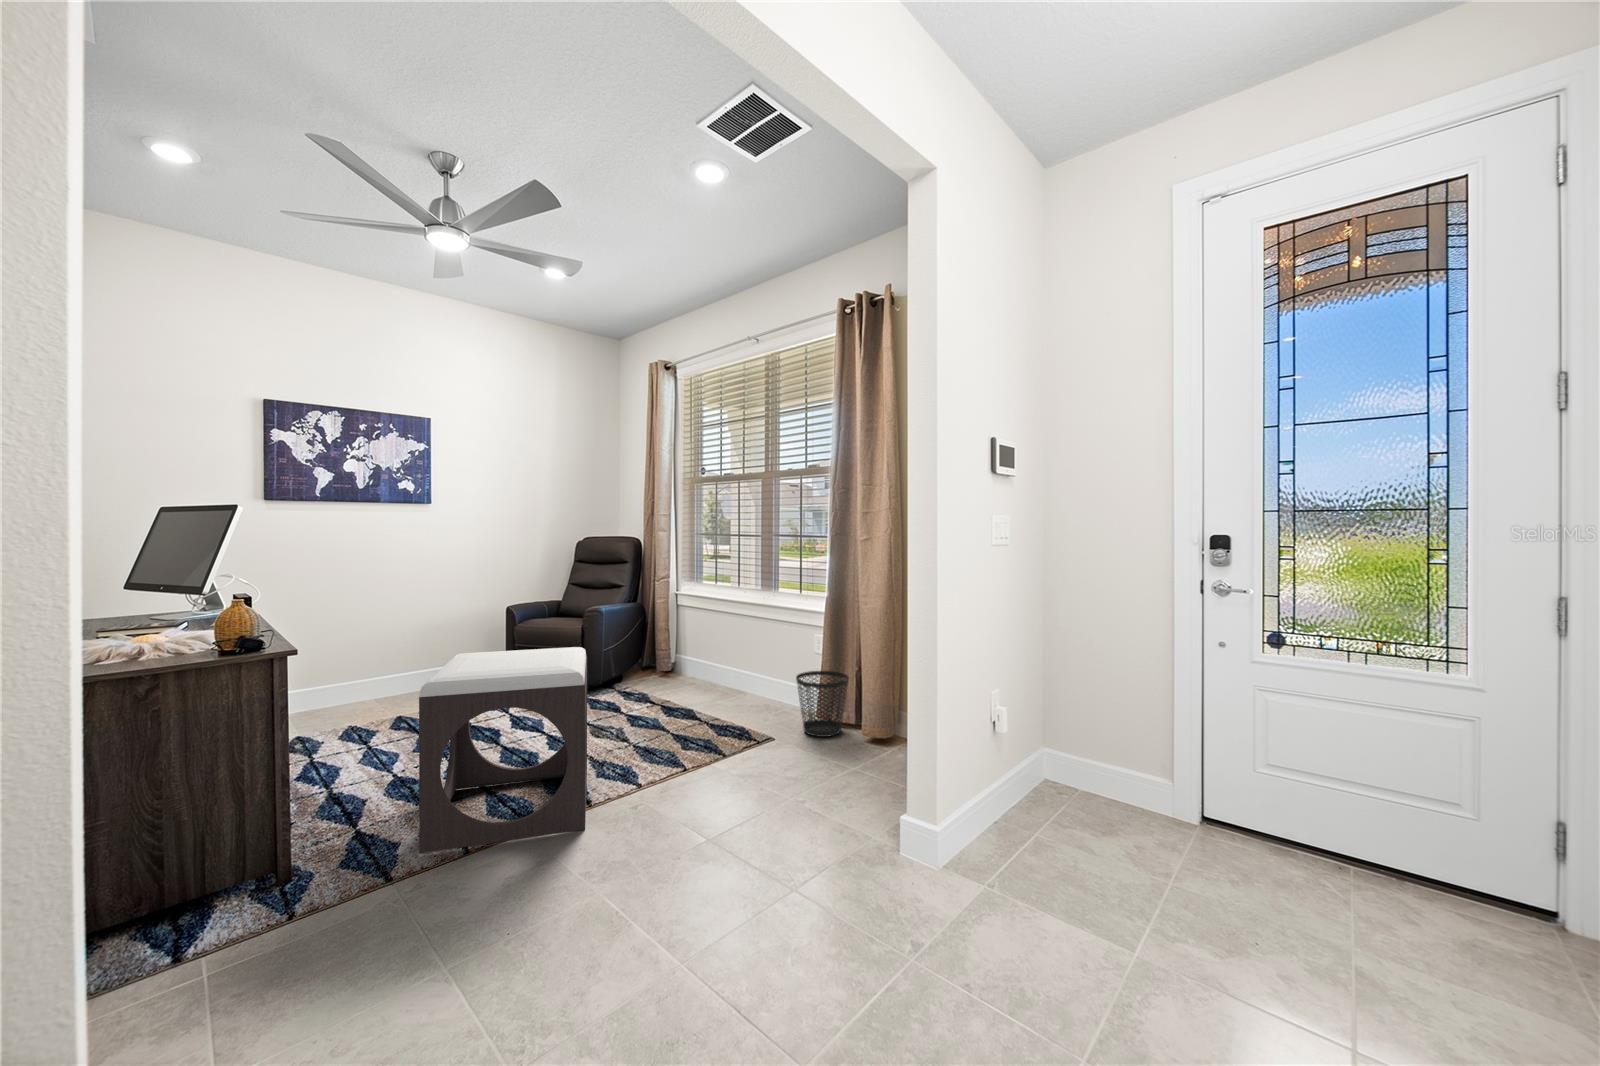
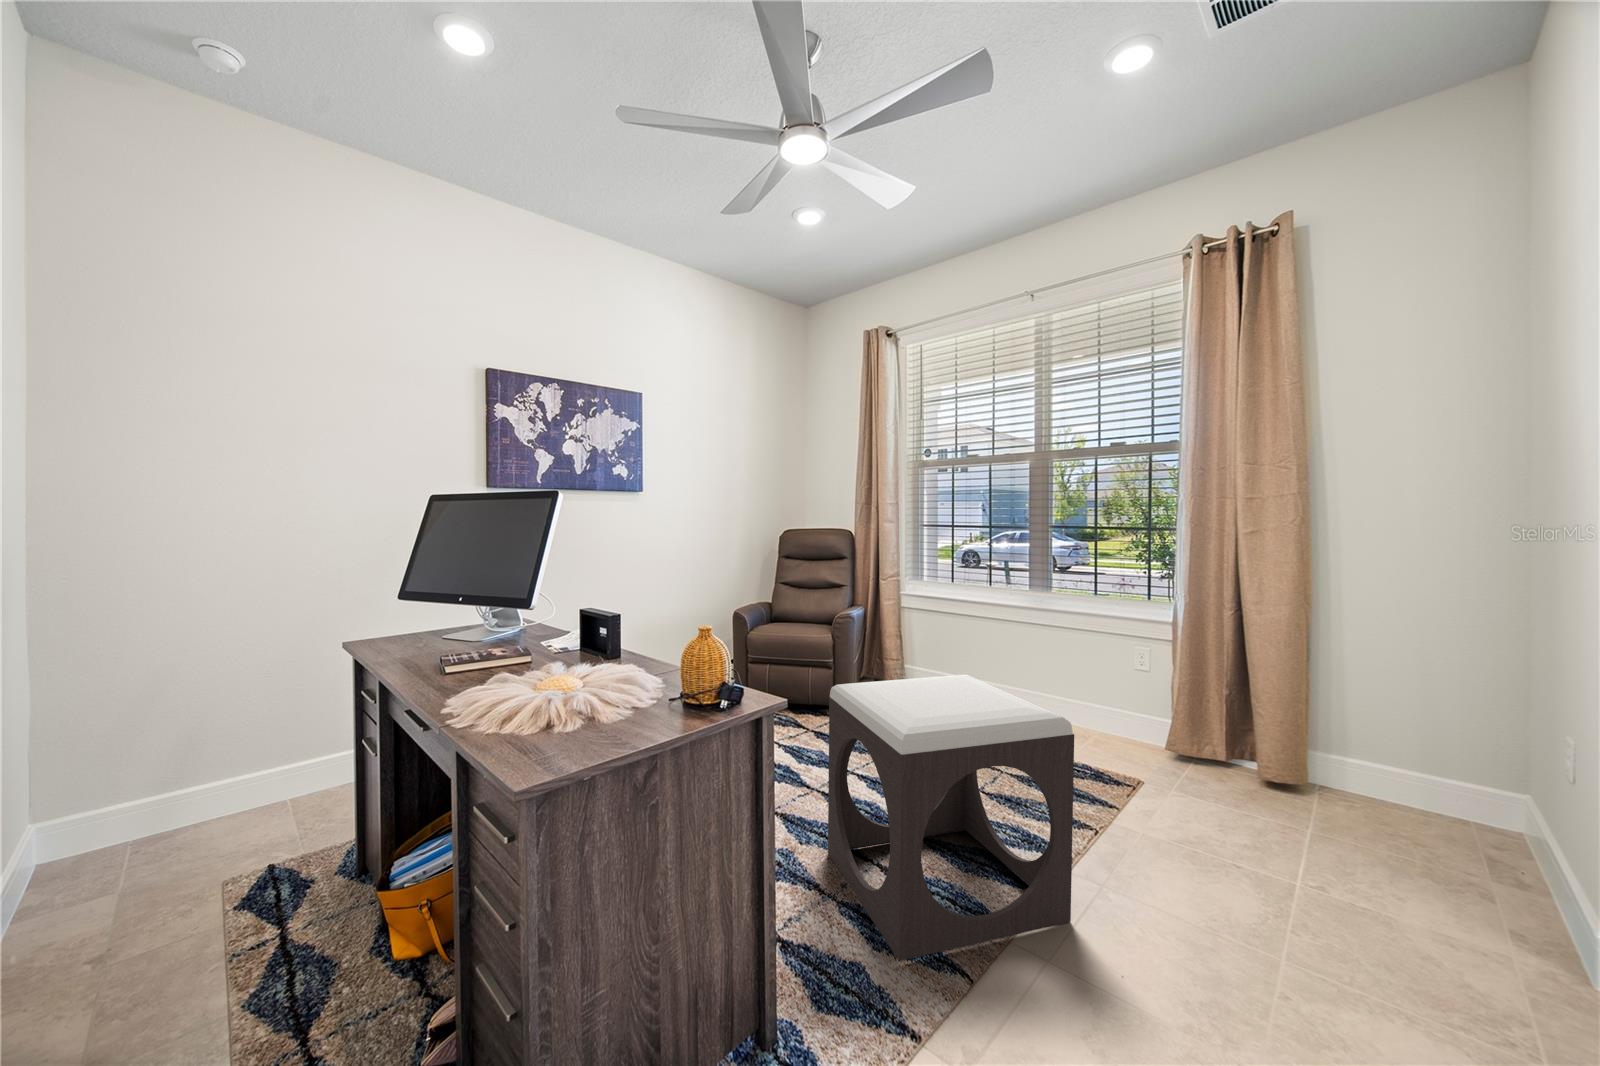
wastebasket: present [796,671,849,737] -> none [1143,695,1218,778]

